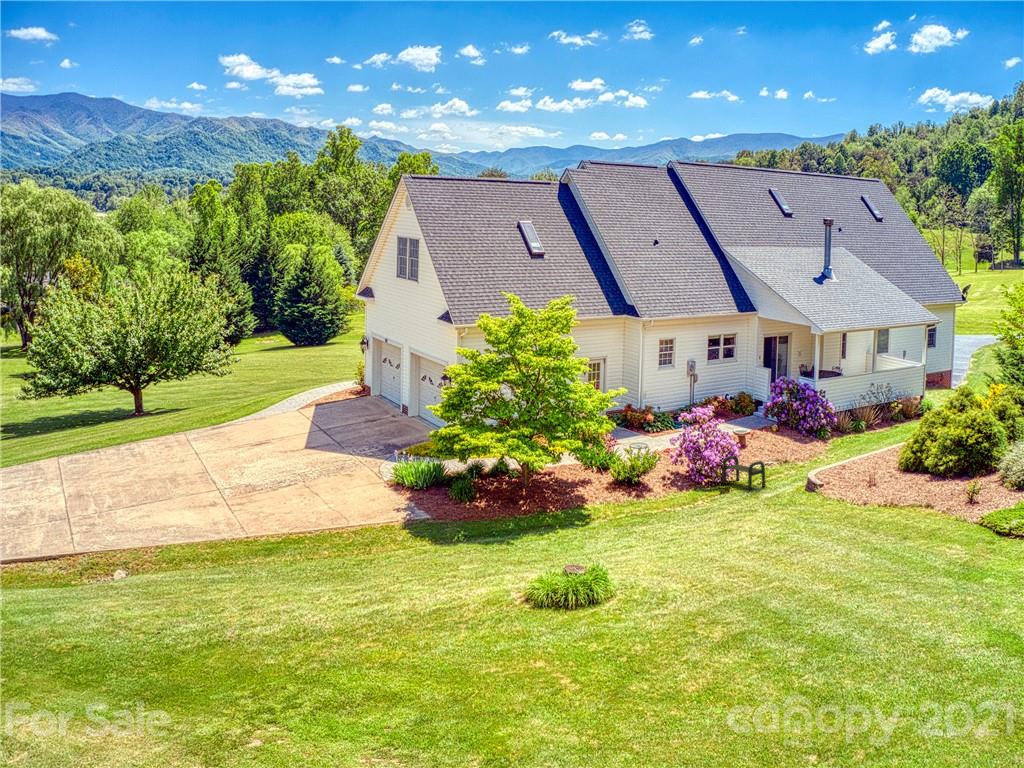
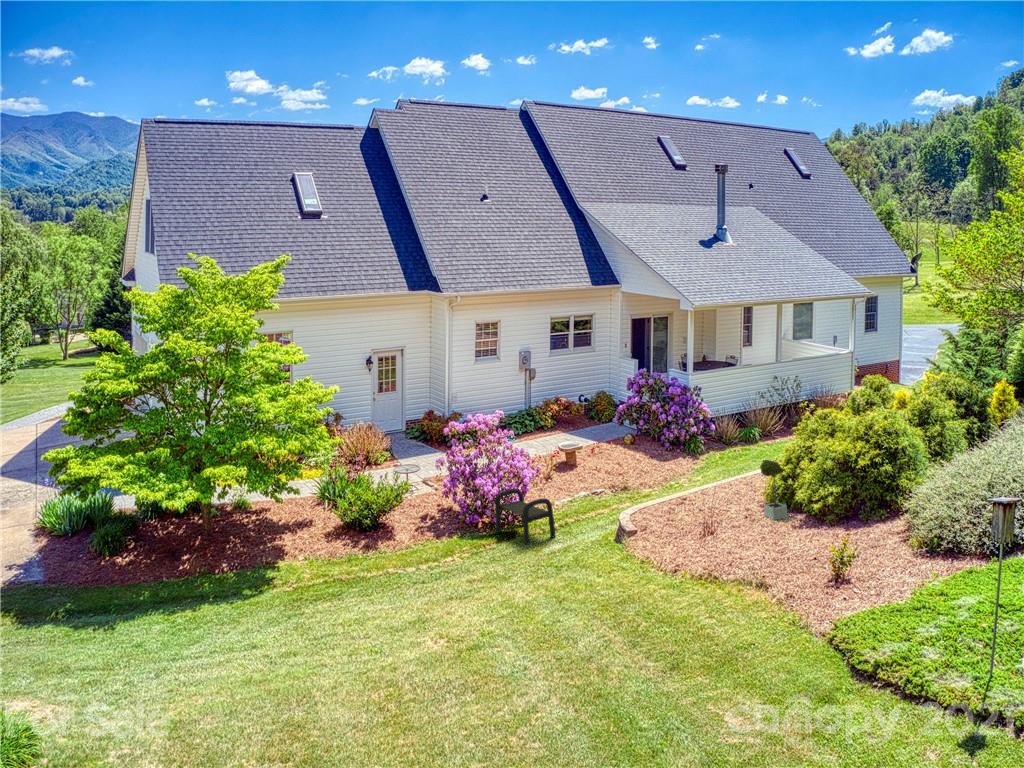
potted tree: none [902,439,919,477] -> present [760,460,787,520]

